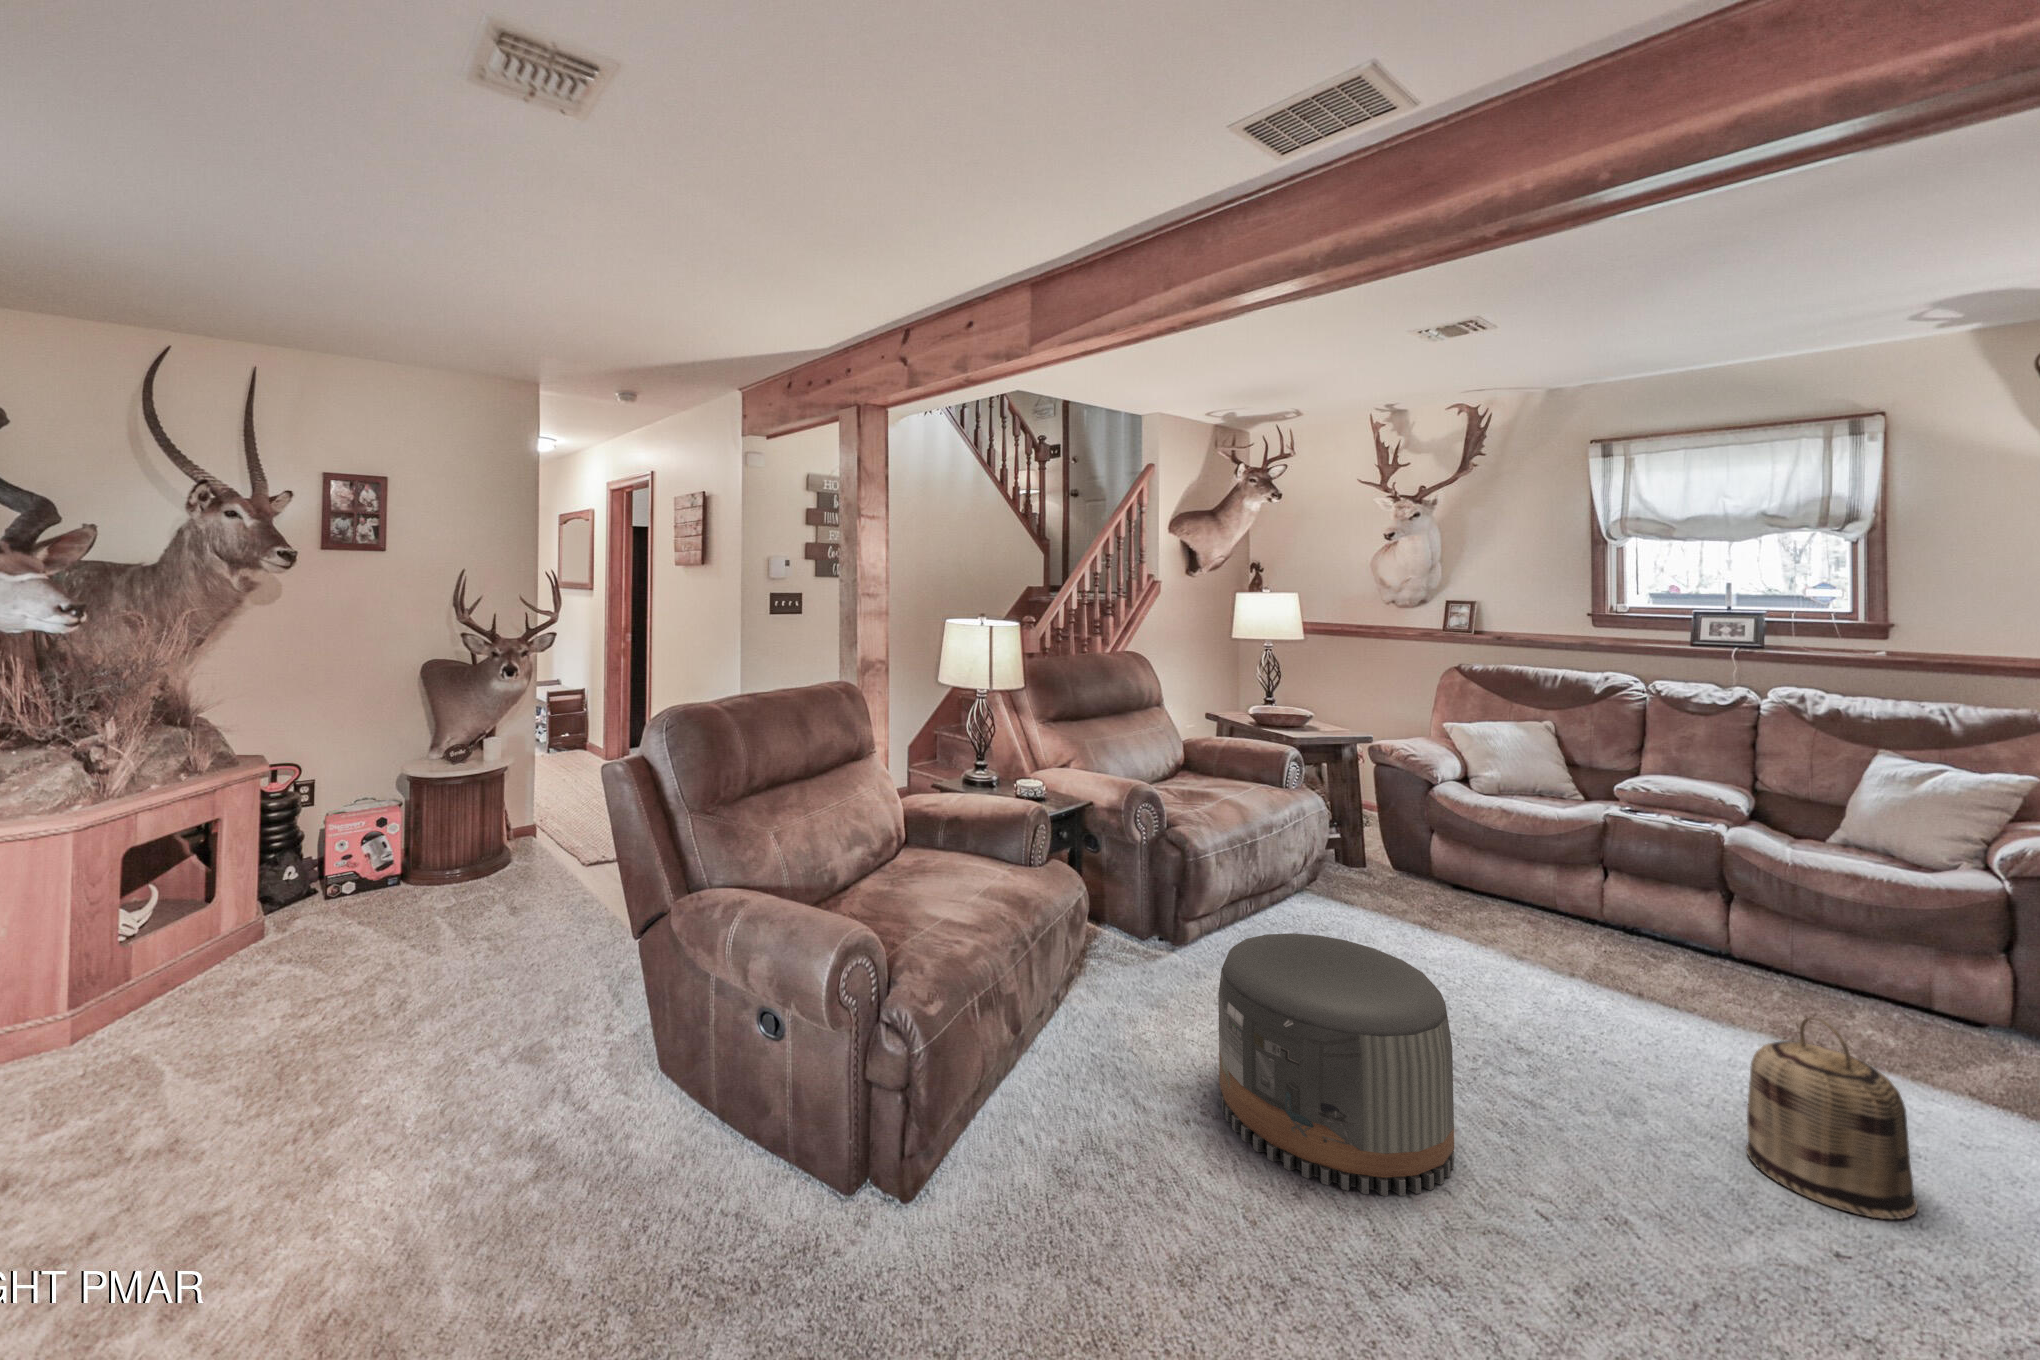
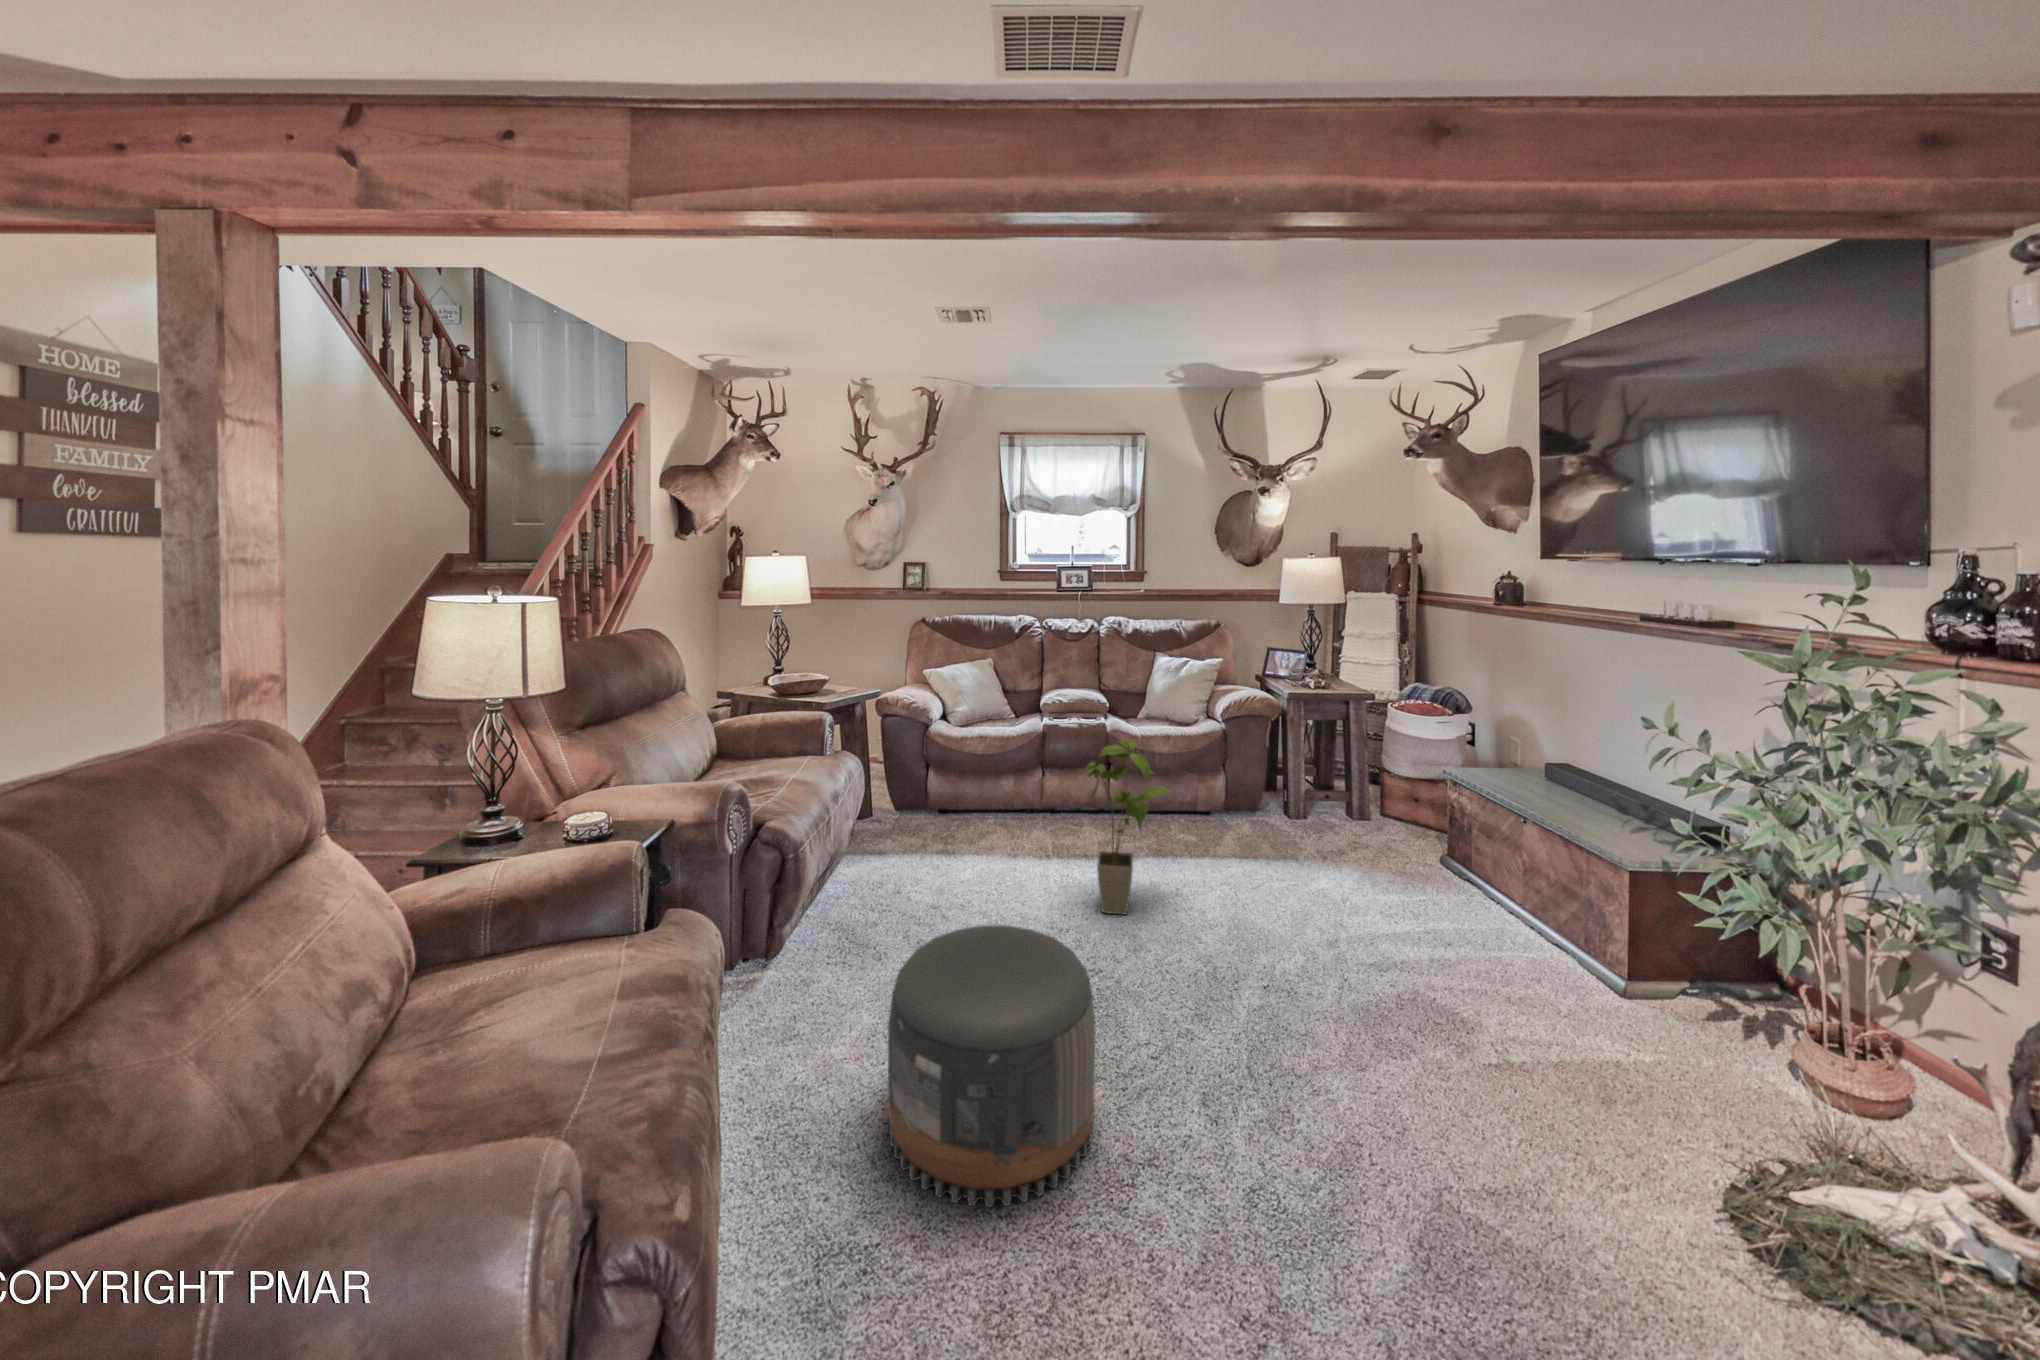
house plant: none [1589,817,1764,1058] -> present [1086,740,1171,914]
basket: present [1746,1018,1917,1219] -> none [1200,868,1280,995]

